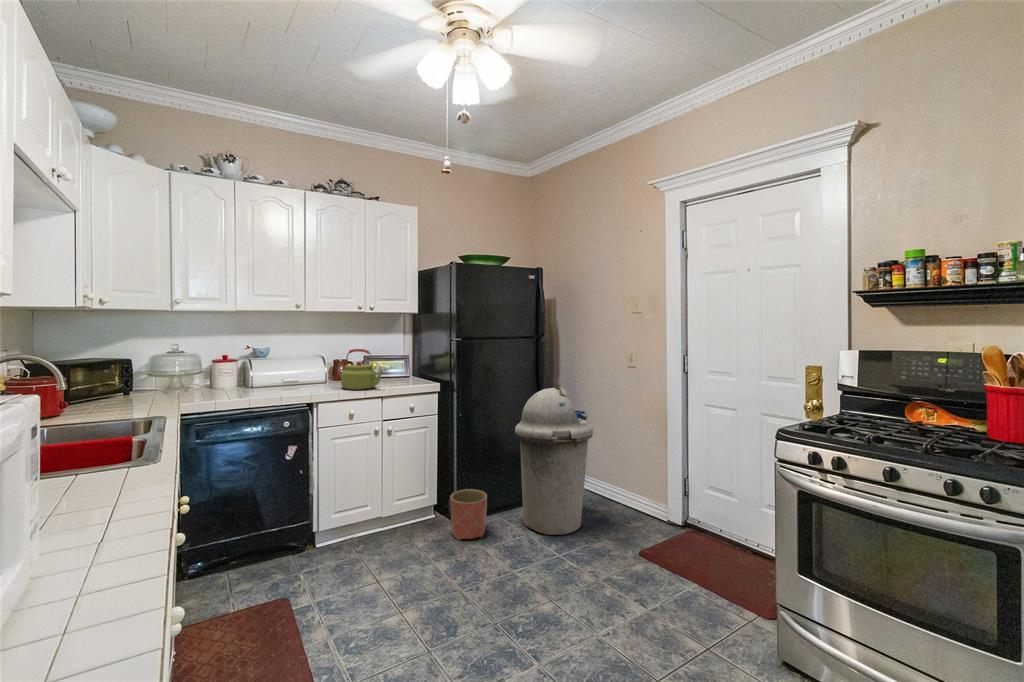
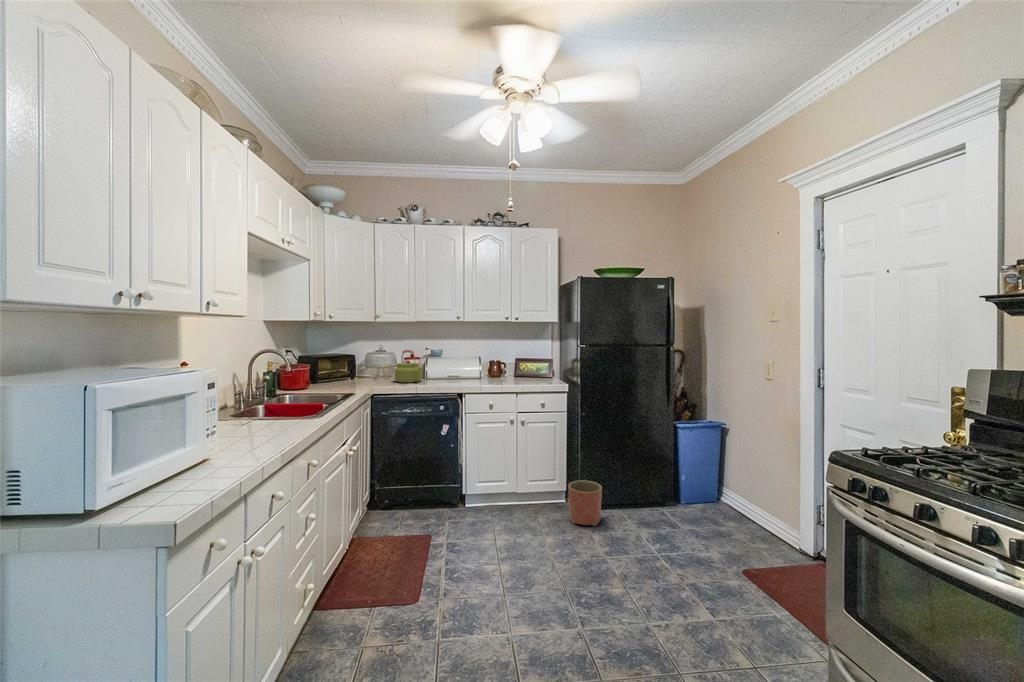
kettle: present [341,349,382,390] -> present [394,350,422,383]
trash can: present [515,386,593,535] -> none [632,392,715,541]

